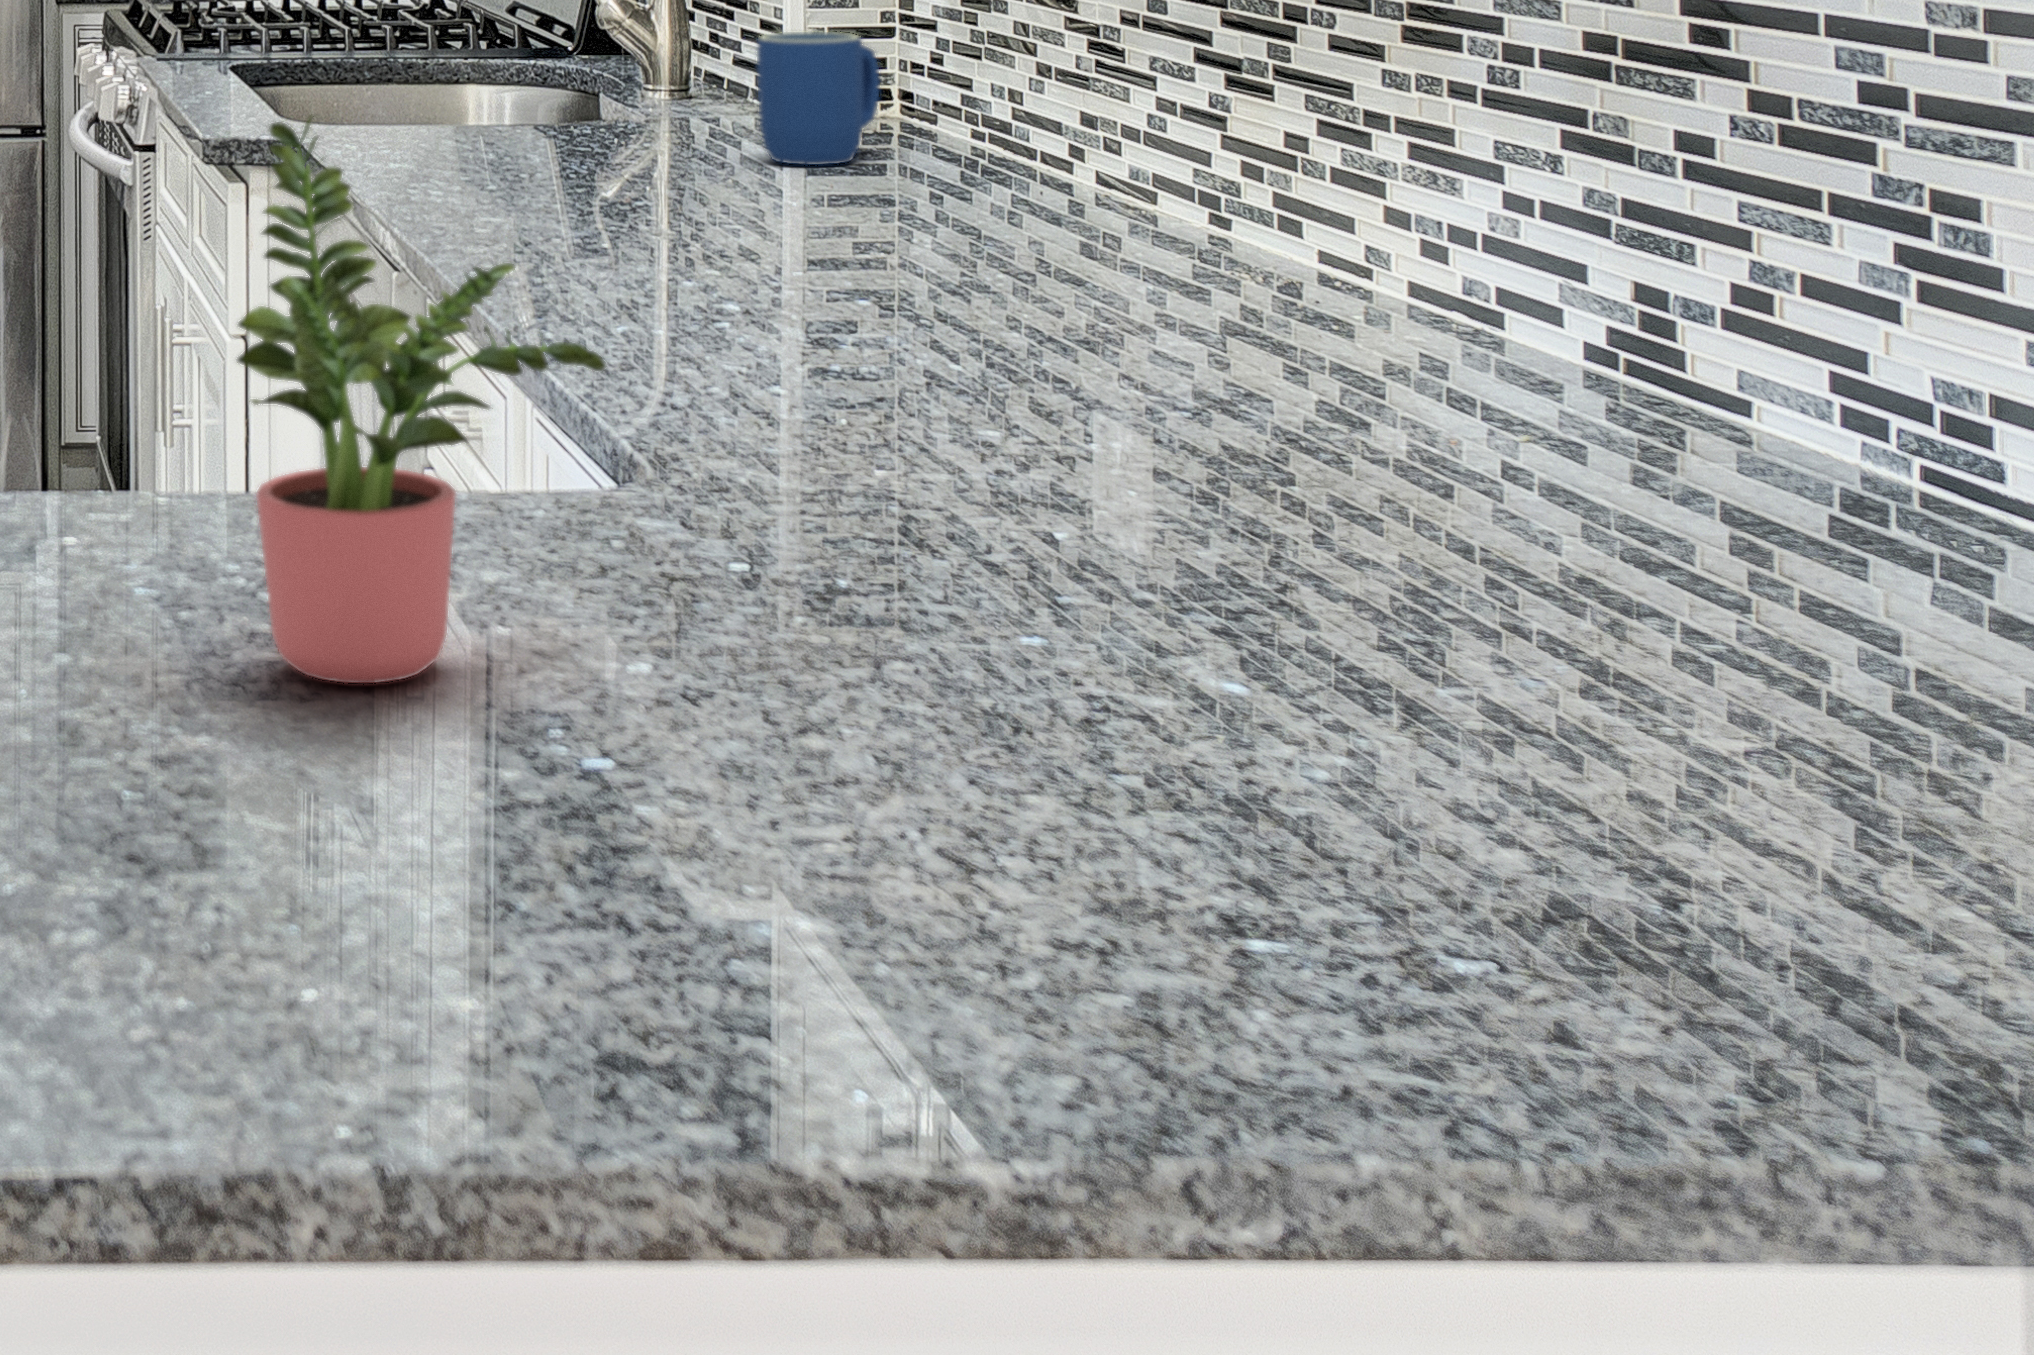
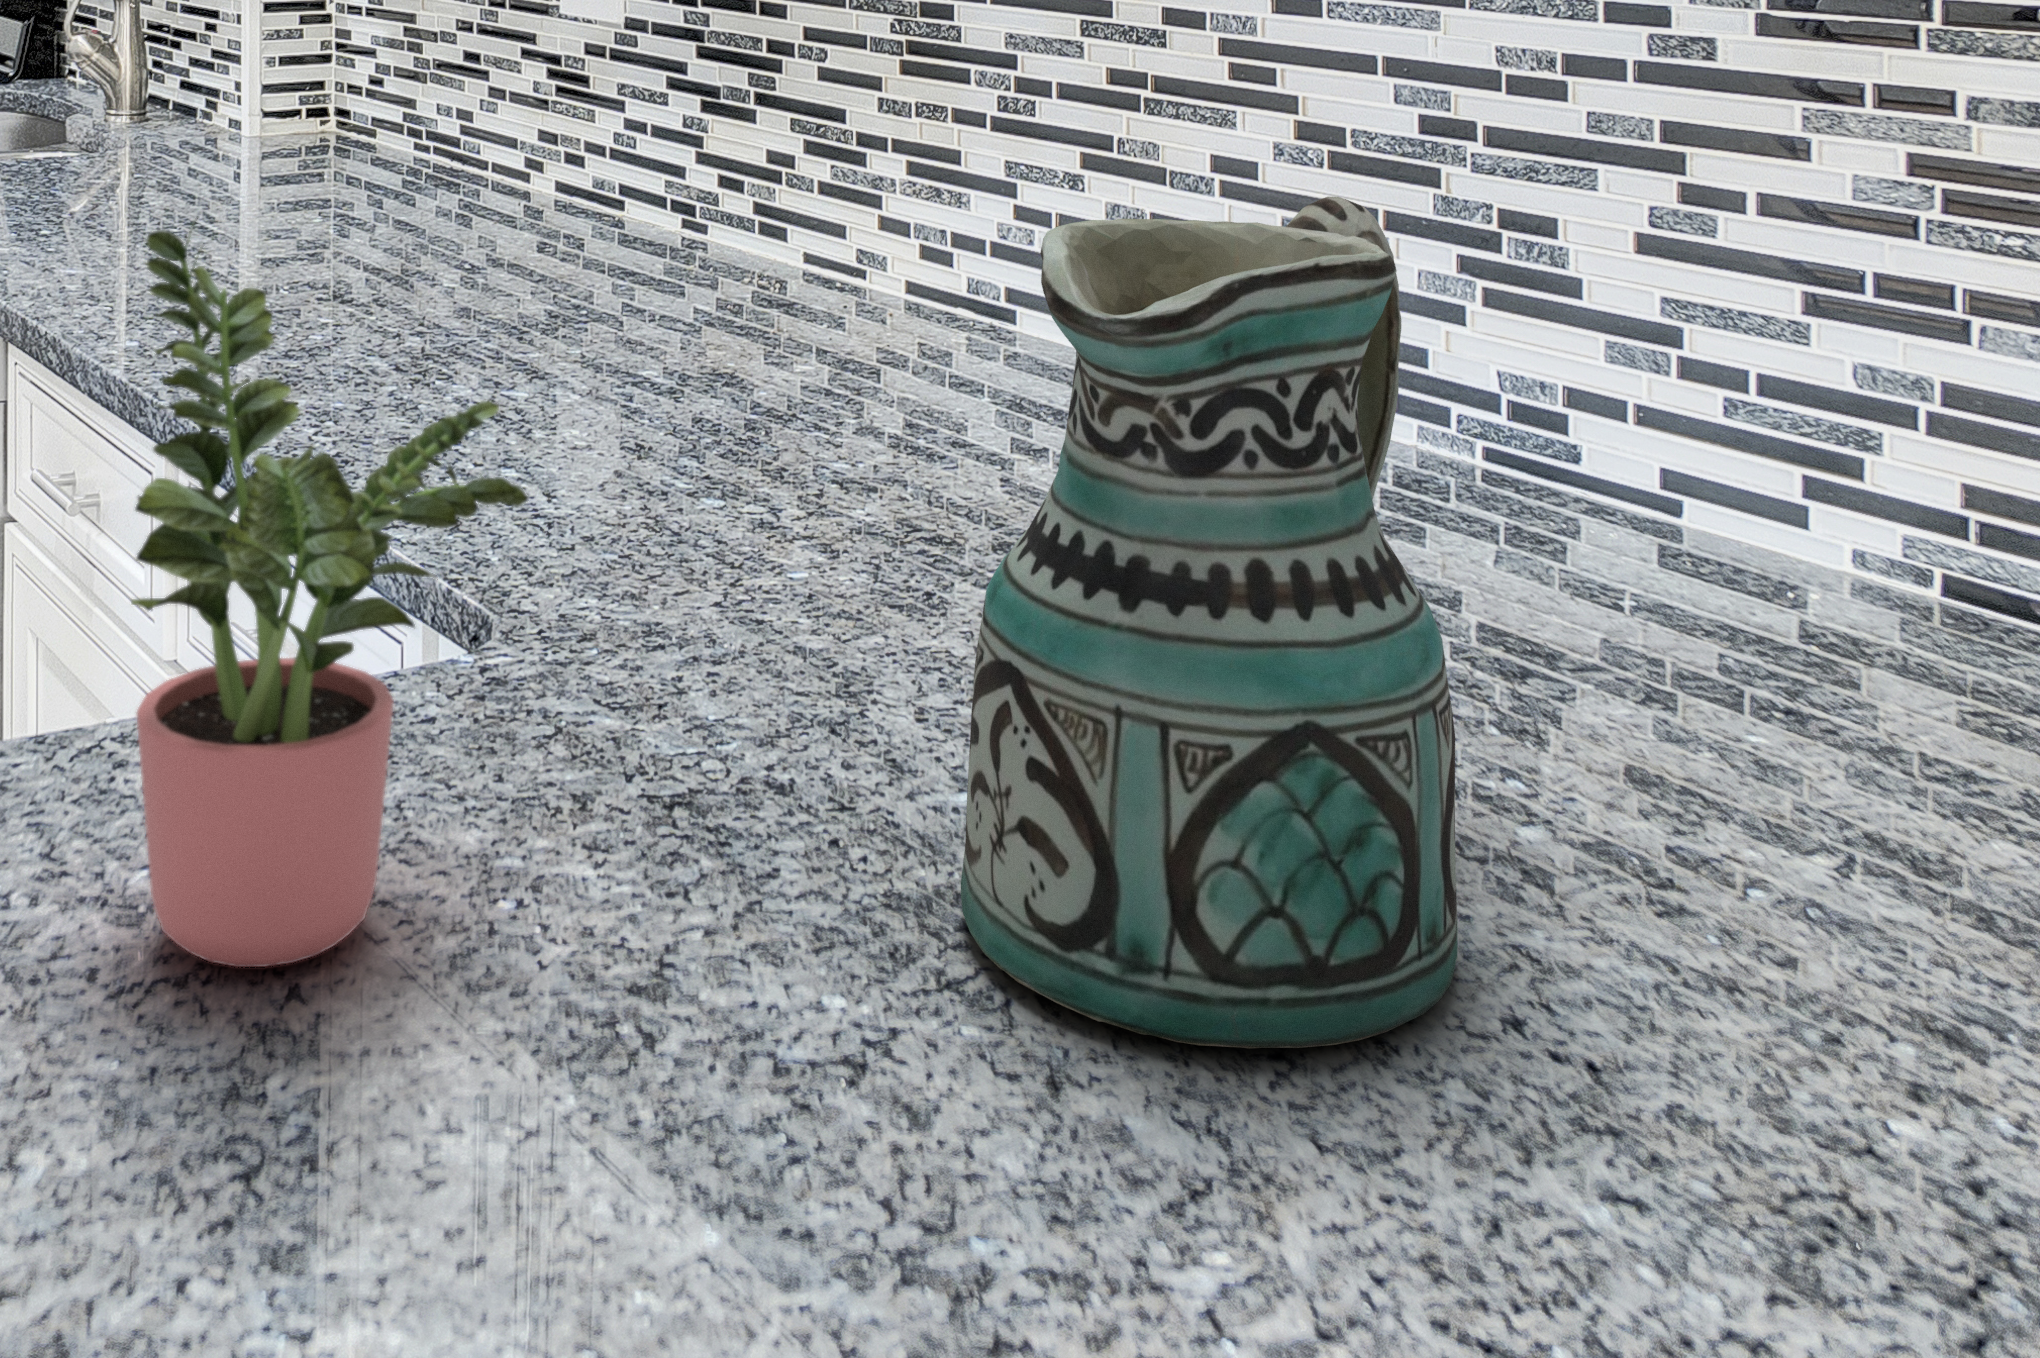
mug: present [757,31,880,165] -> none [243,65,345,188]
ceramic pitcher: none [903,127,1417,830] -> present [961,197,1457,1048]

